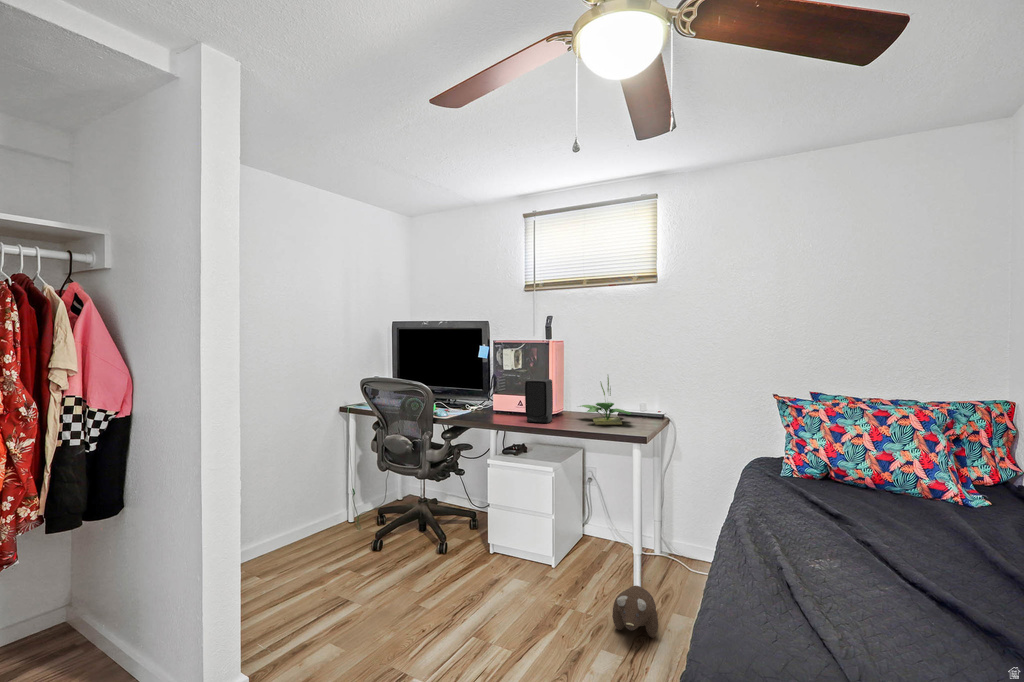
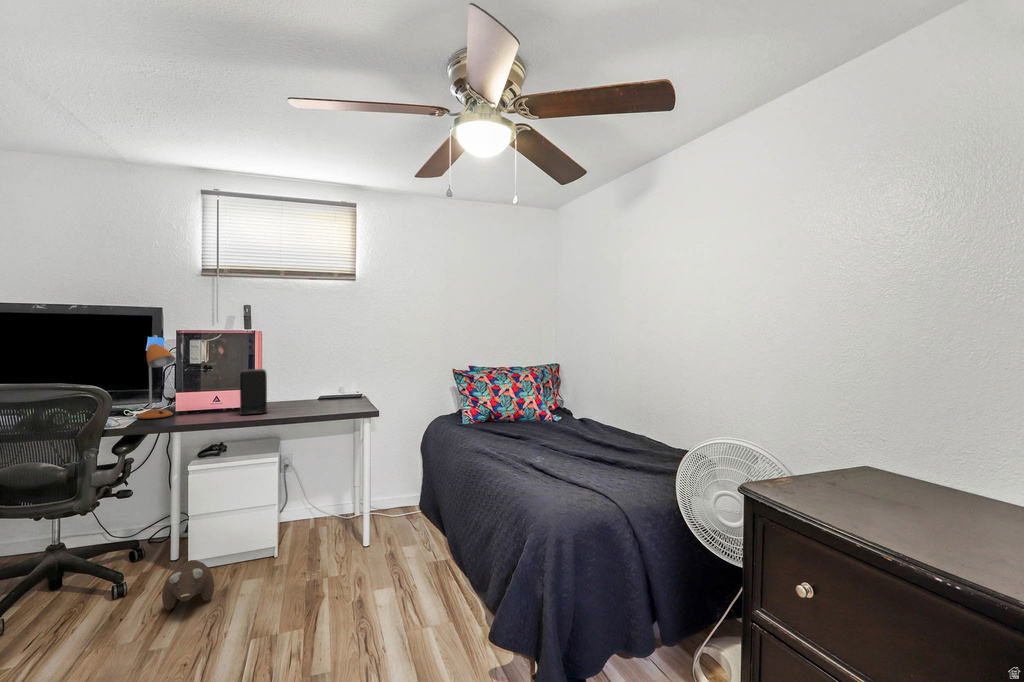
desk lamp: none [466,353,489,416] -> present [137,344,176,419]
potted plant: present [580,378,631,425] -> none [288,359,351,408]
plush toy: present [613,586,658,638] -> present [162,560,214,610]

